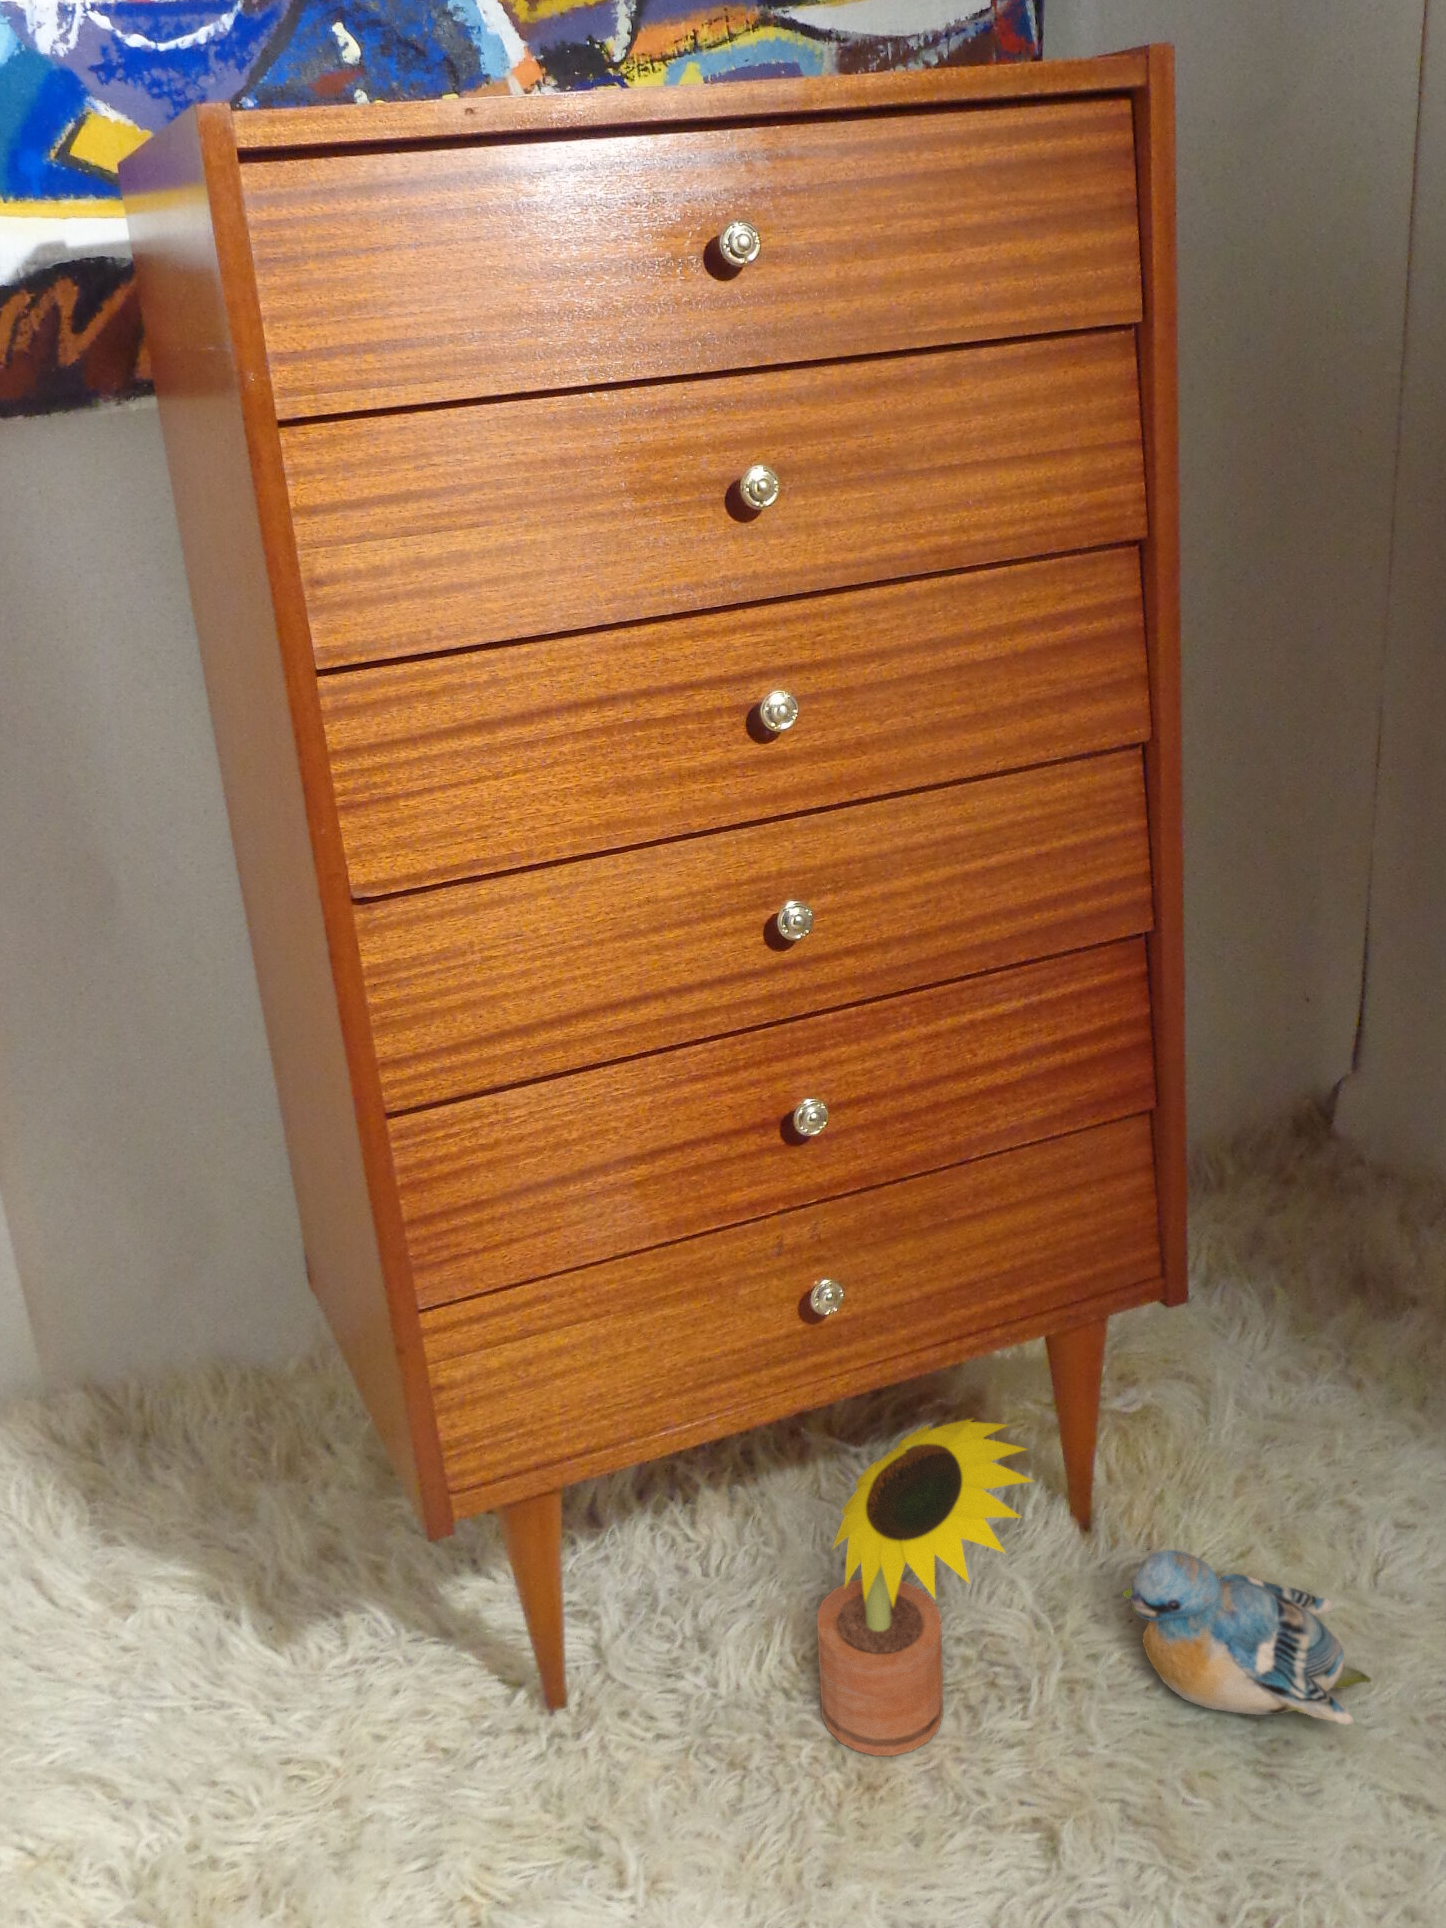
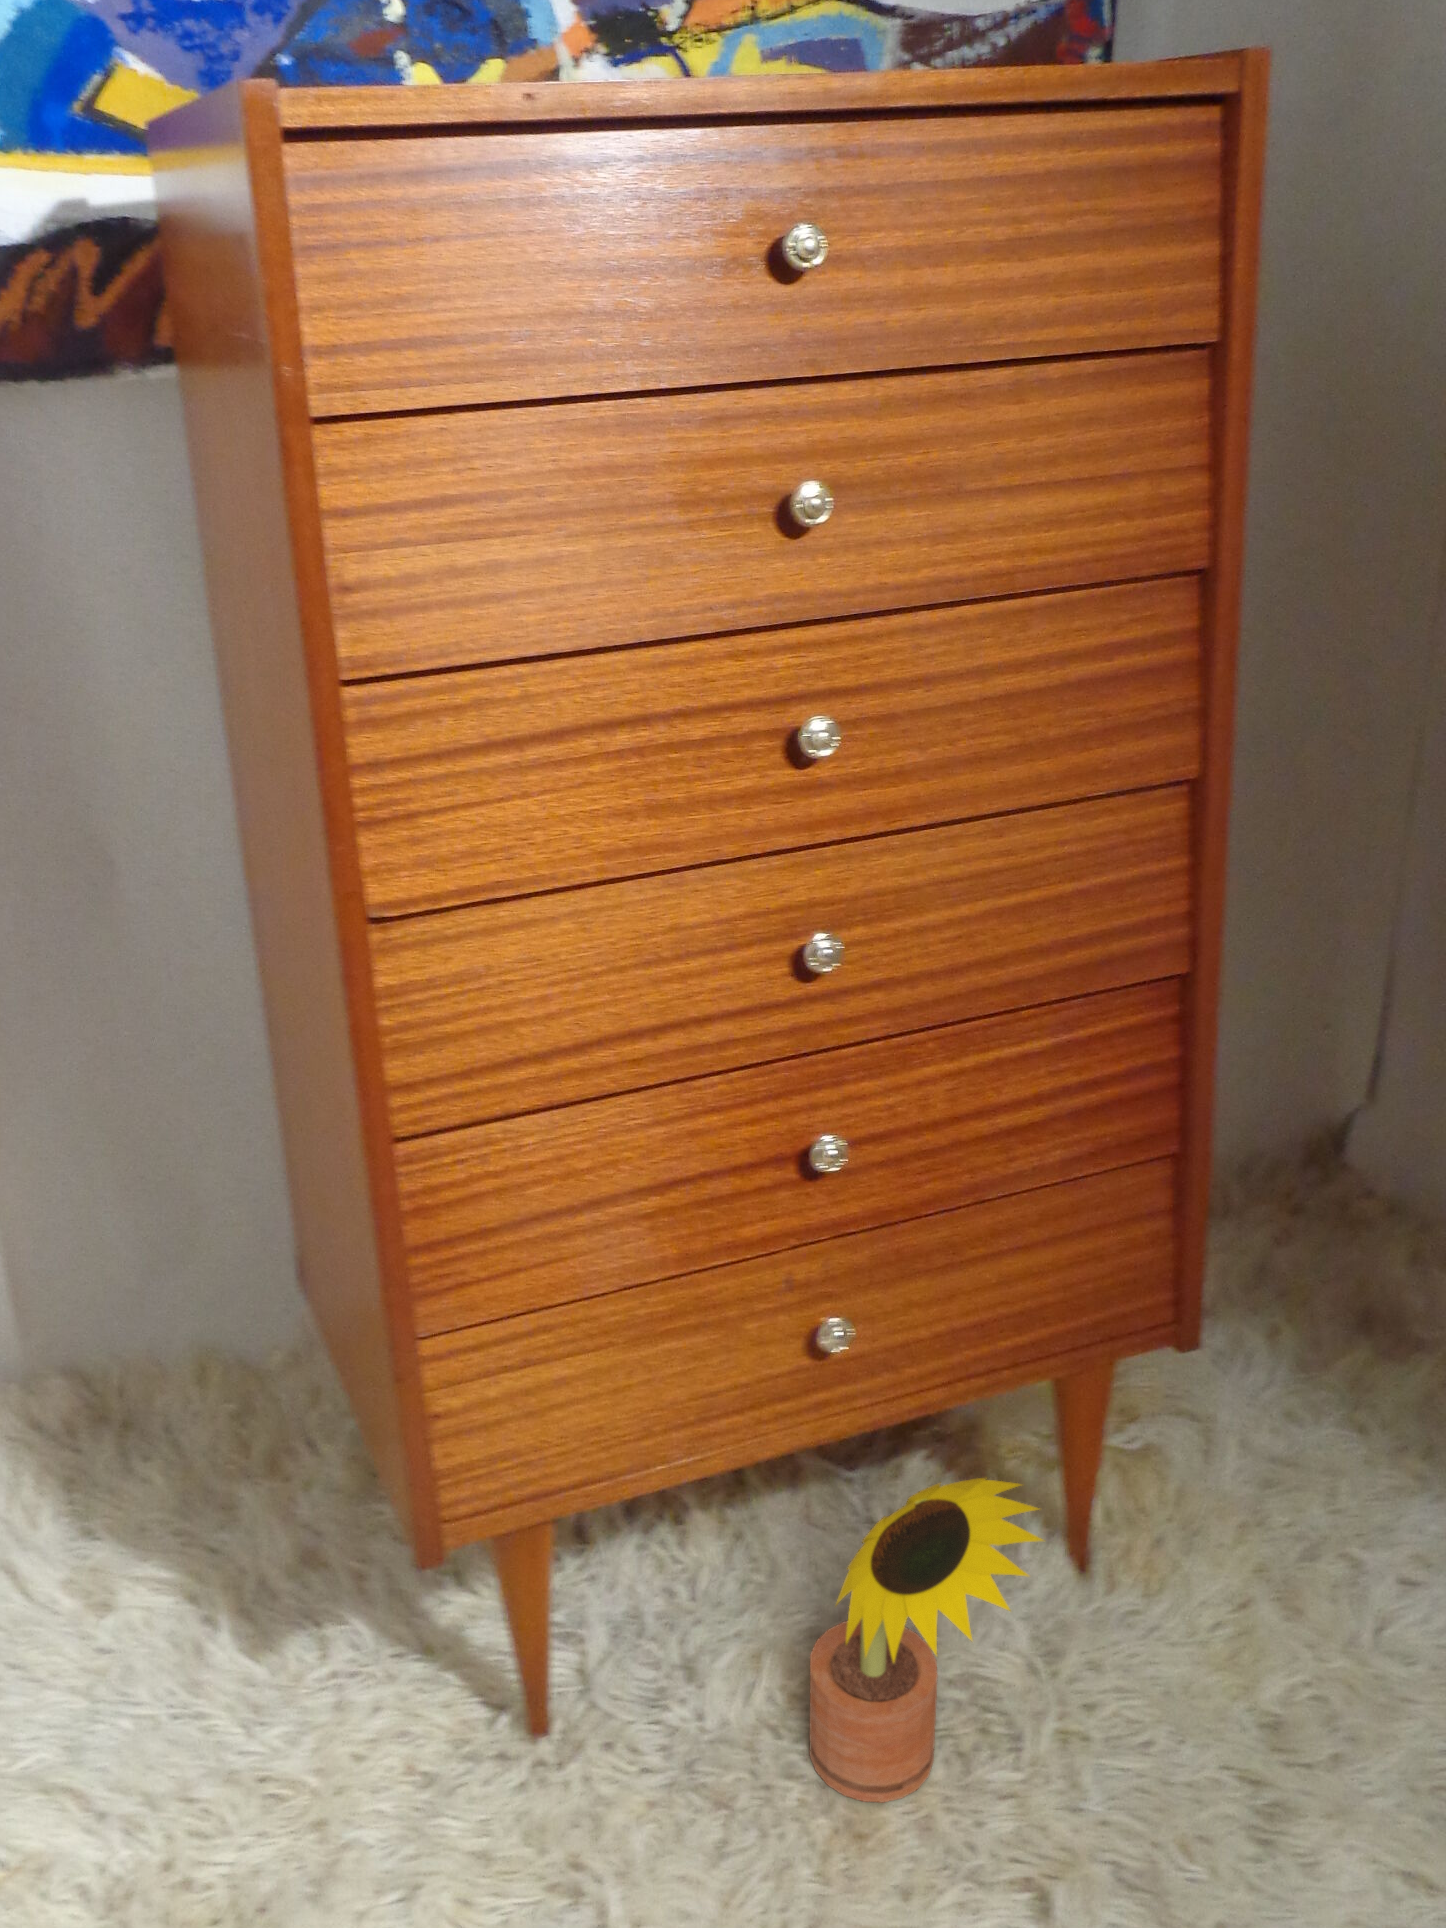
plush toy: present [1123,1550,1371,1725] -> none [1123,1607,1373,1796]

